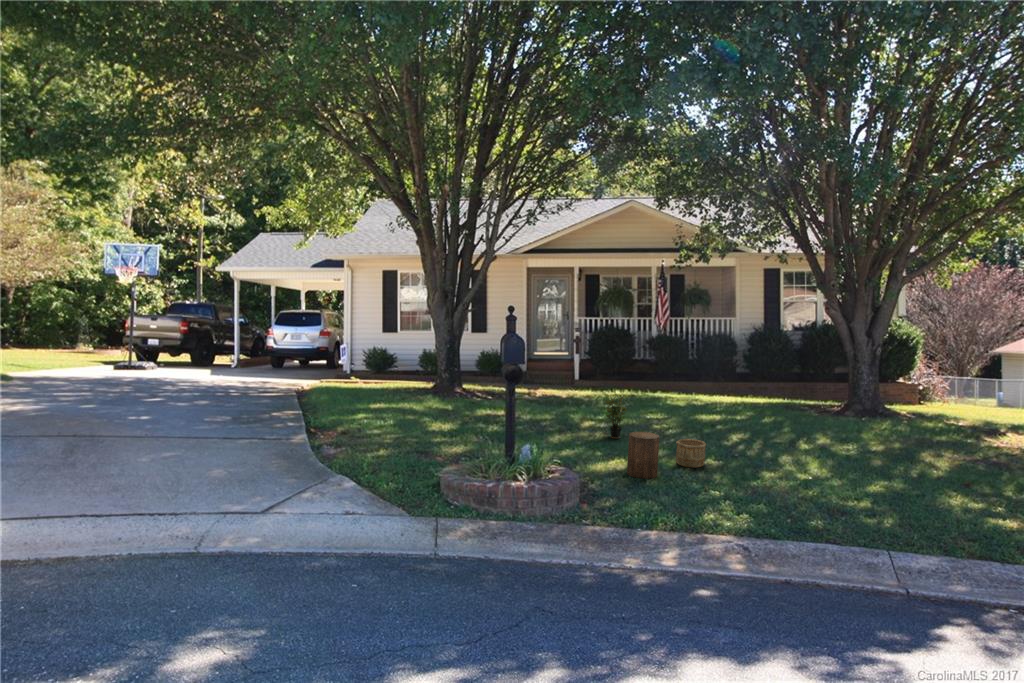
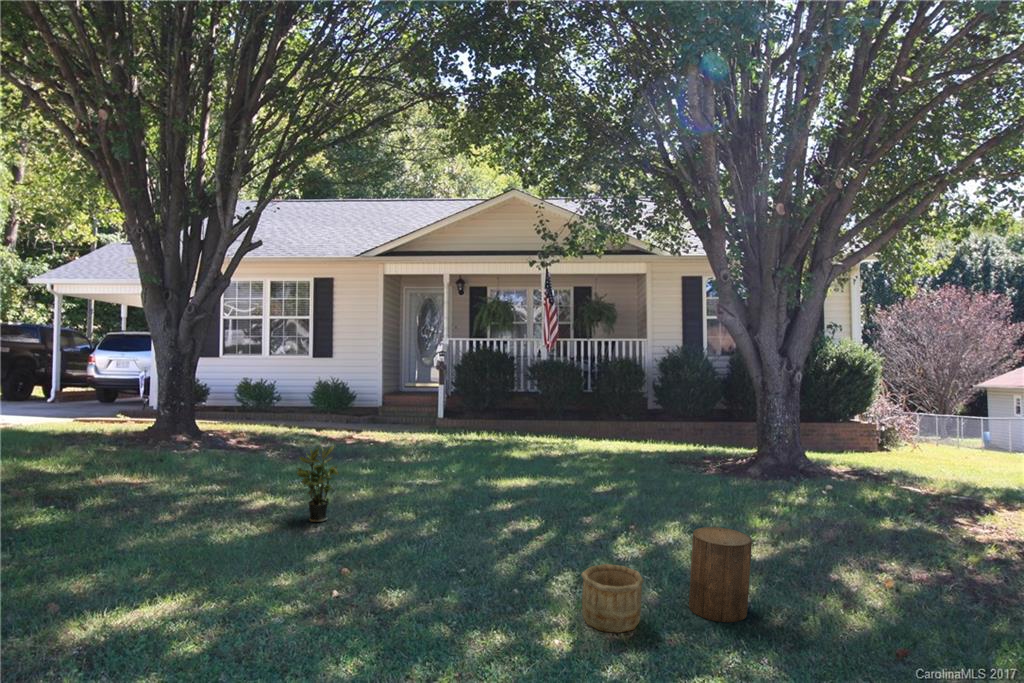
stool: present [627,432,659,479] -> present [689,527,752,622]
wooden bucket: present [676,439,706,468] -> present [582,564,644,633]

